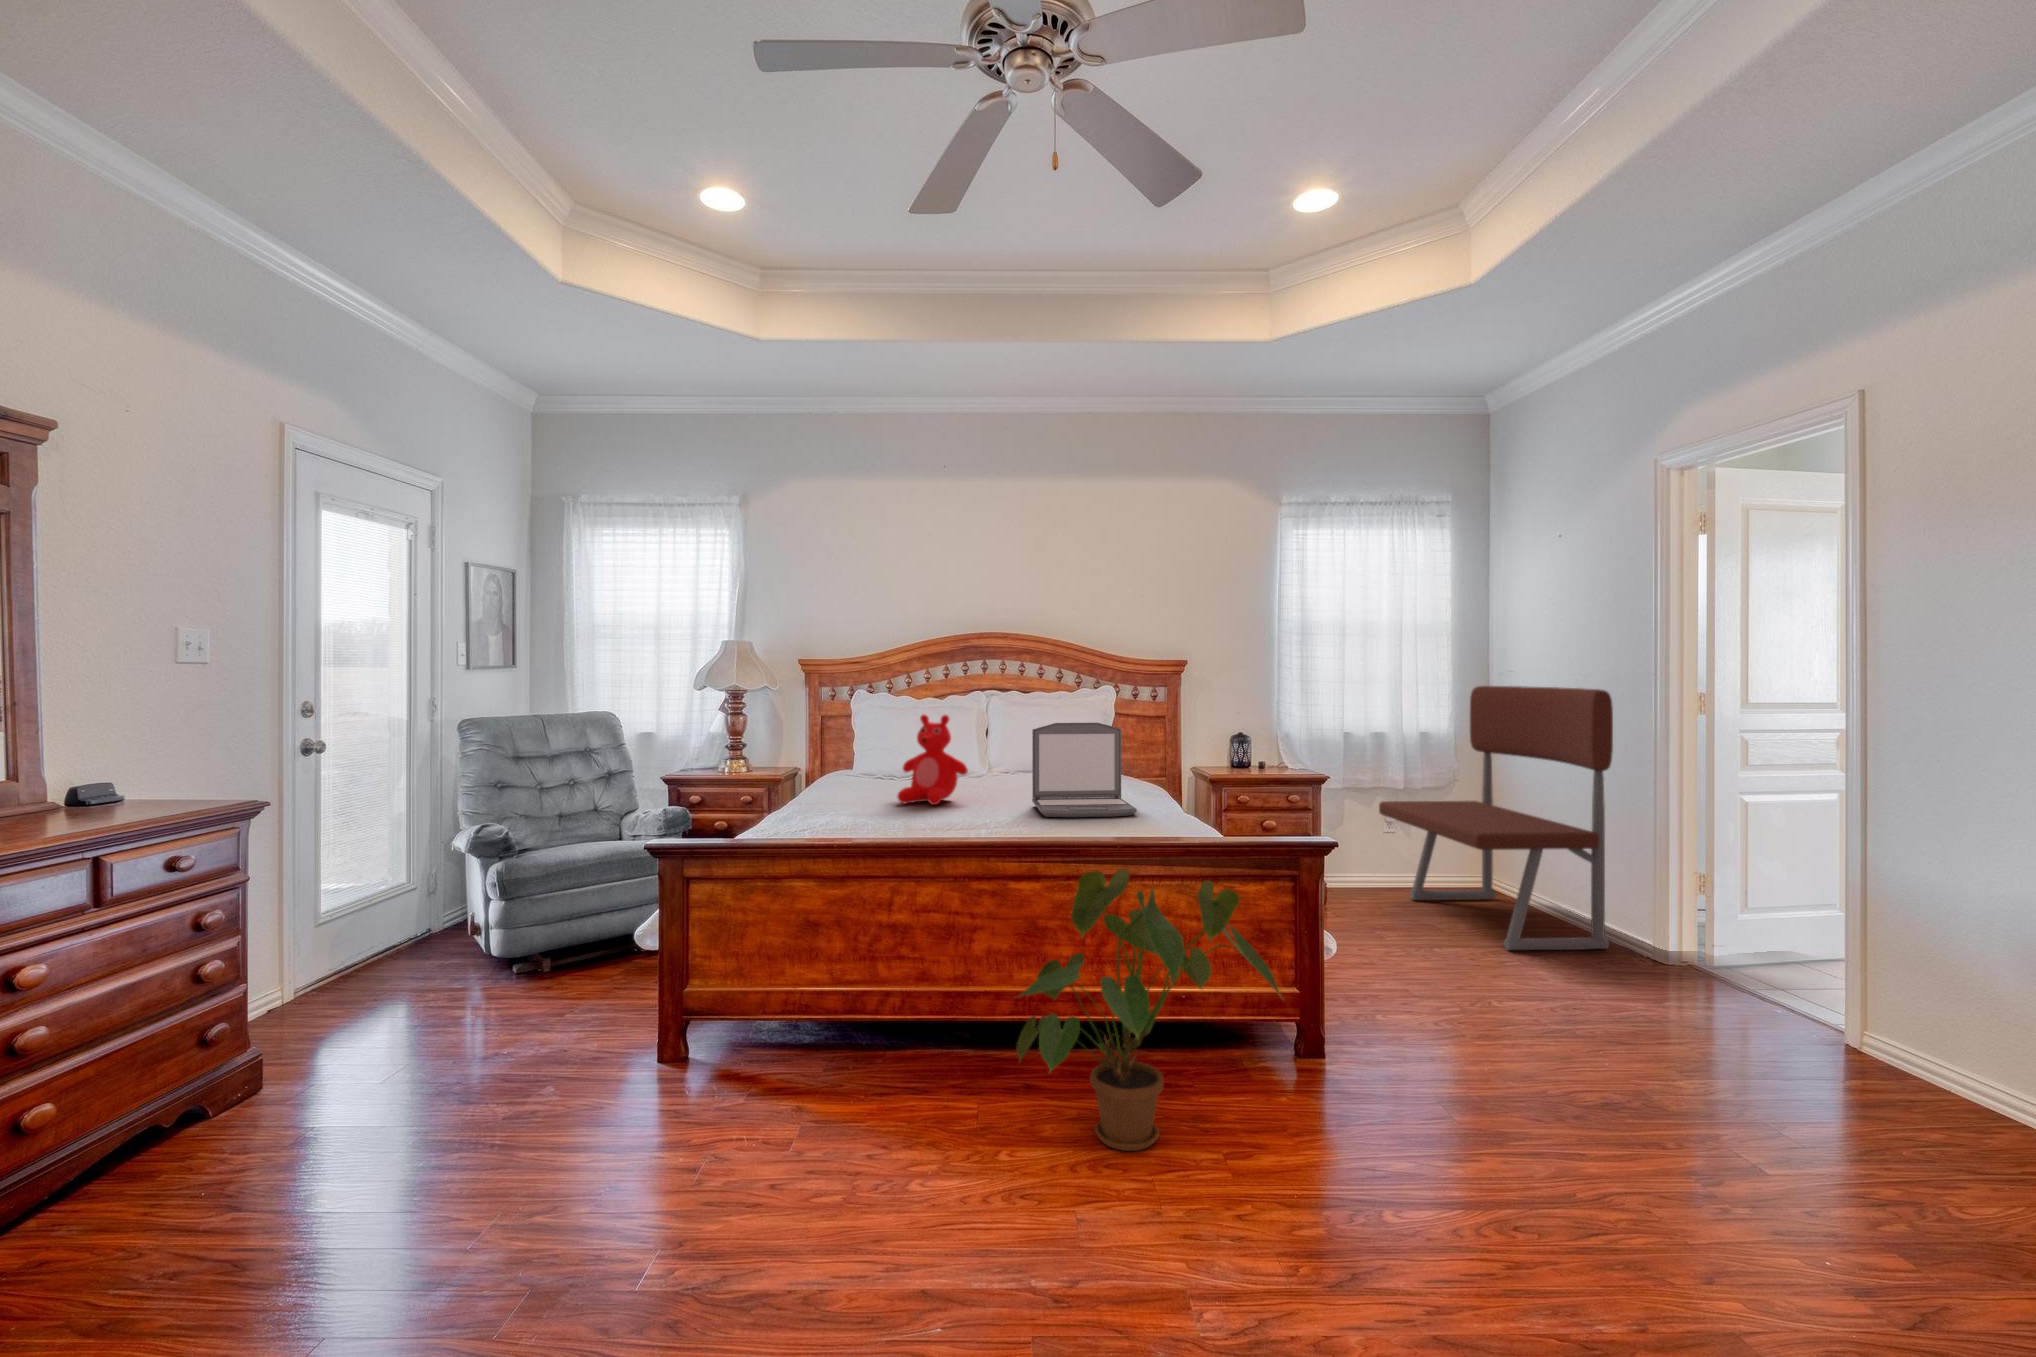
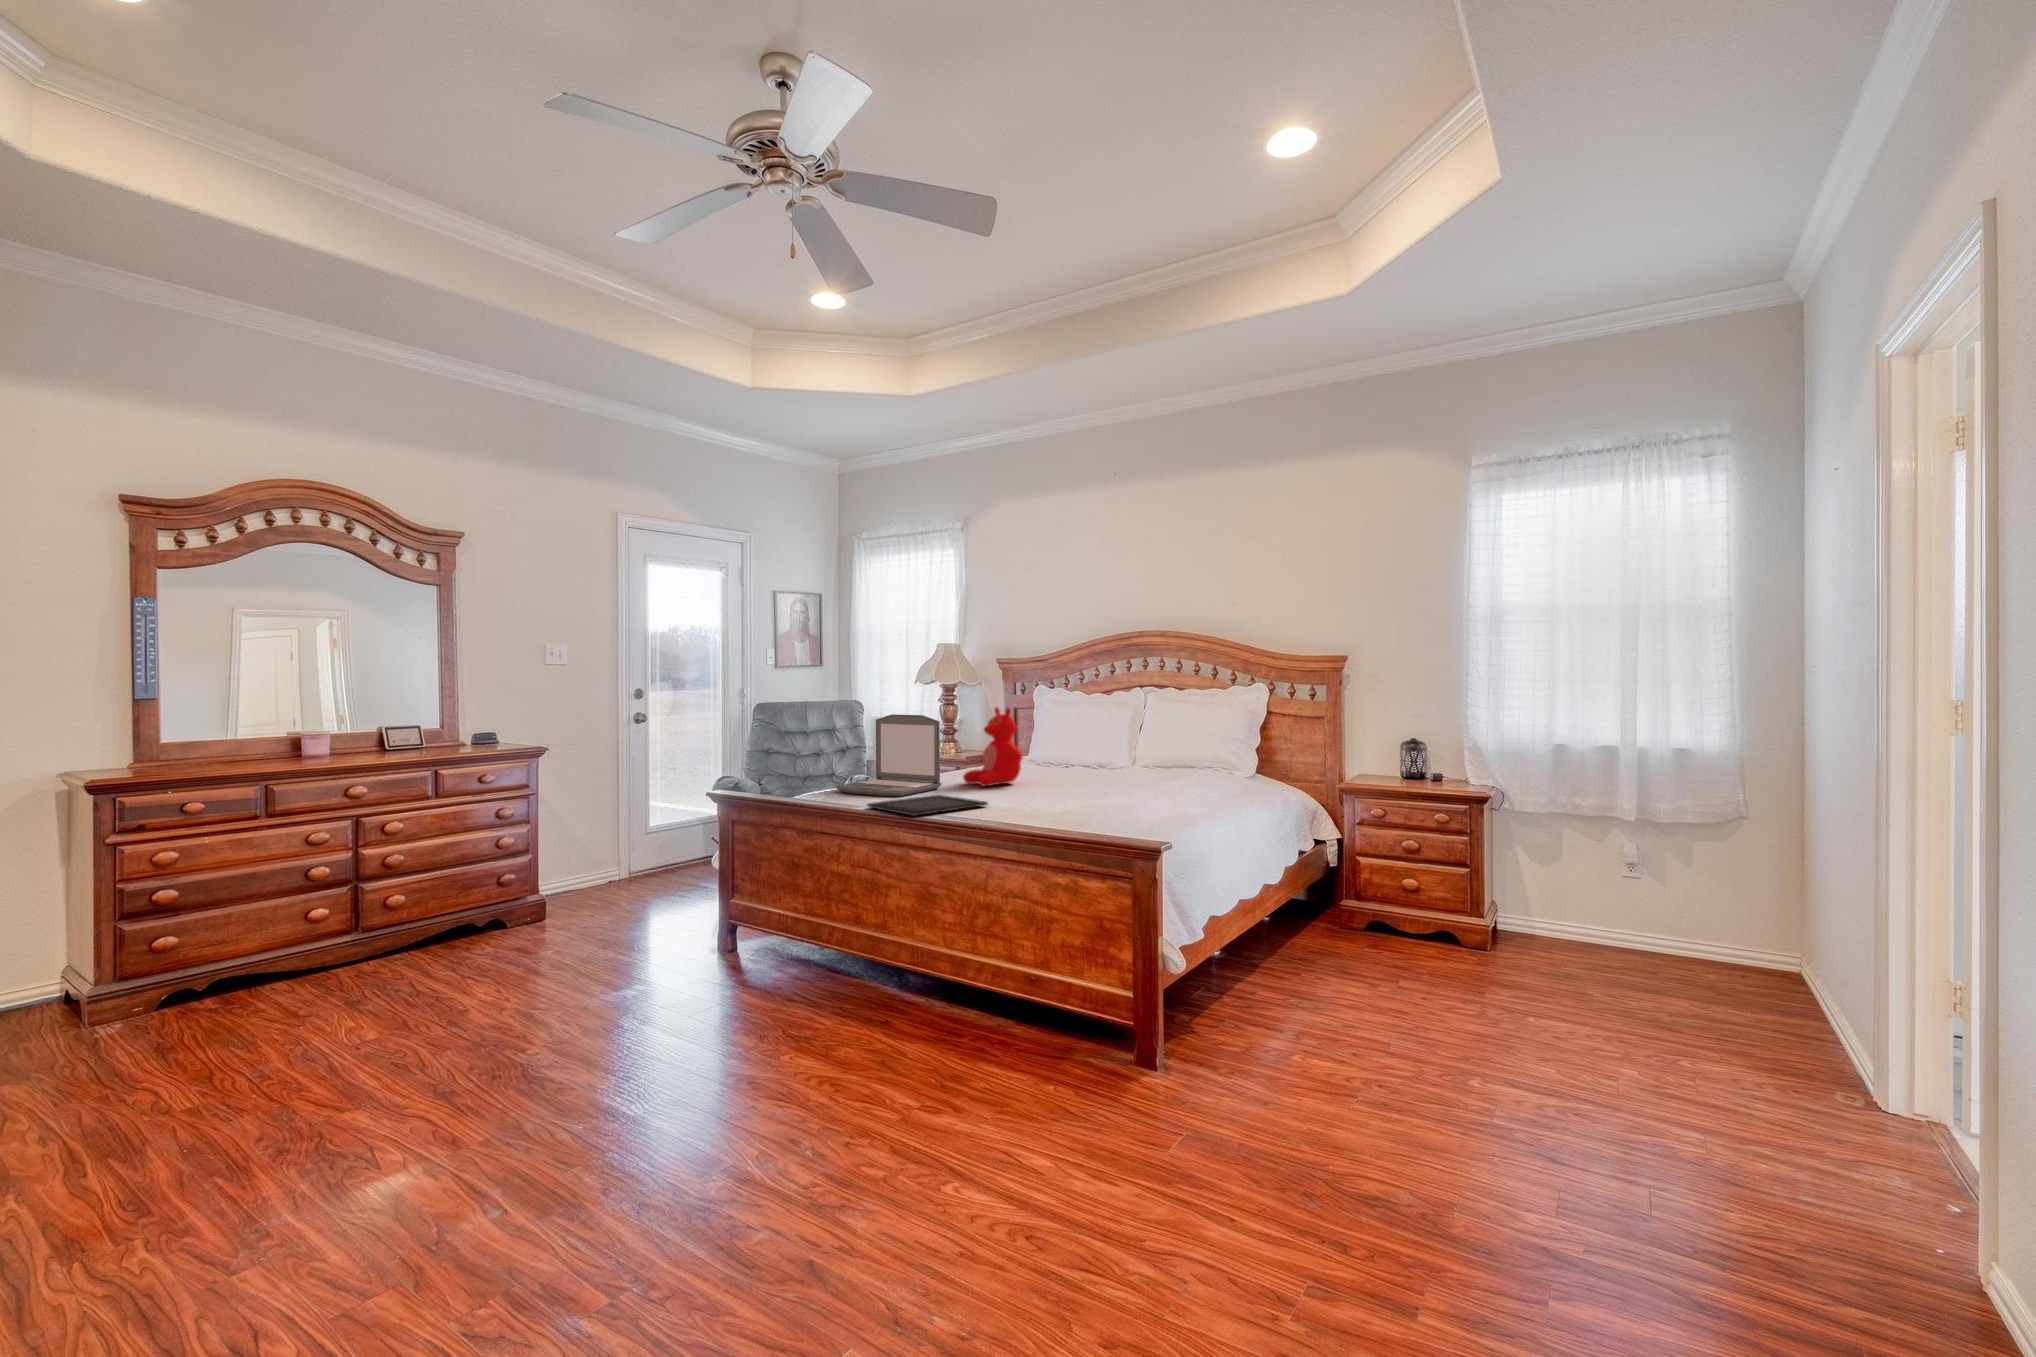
bench: present [1379,686,1613,950] -> none [1581,686,1828,1066]
laptop: present [1032,723,1137,817] -> present [837,714,941,796]
tray: none [910,818,1028,842] -> present [867,795,988,816]
house plant: present [1017,869,1280,1151] -> none [784,846,1037,1086]

